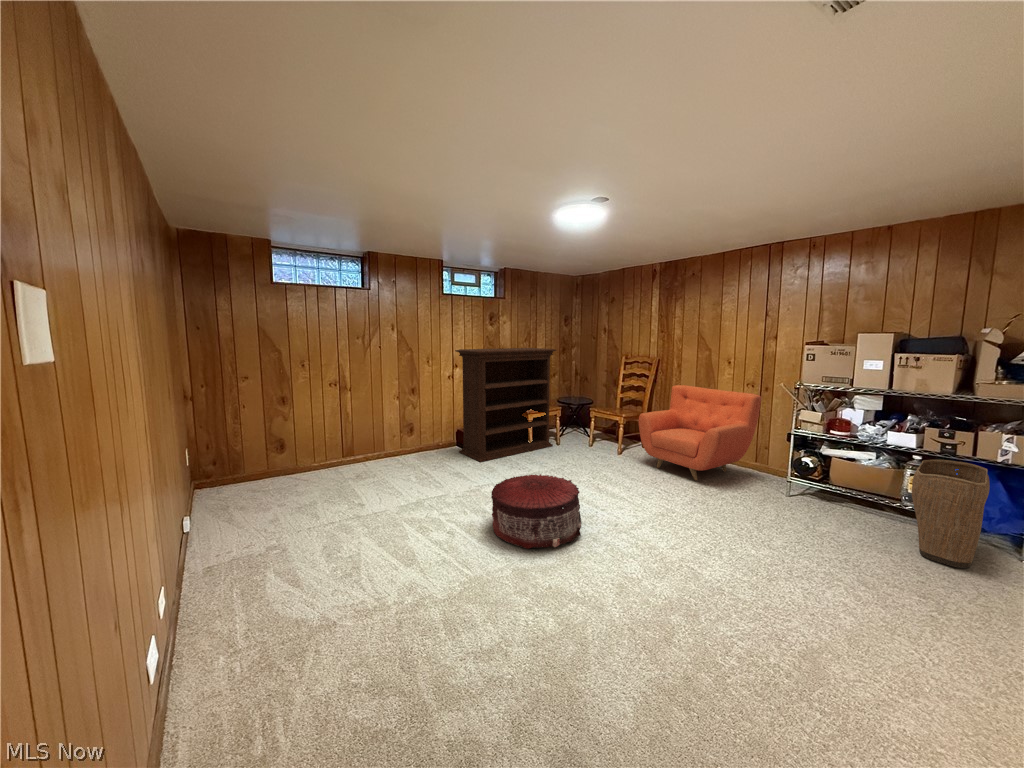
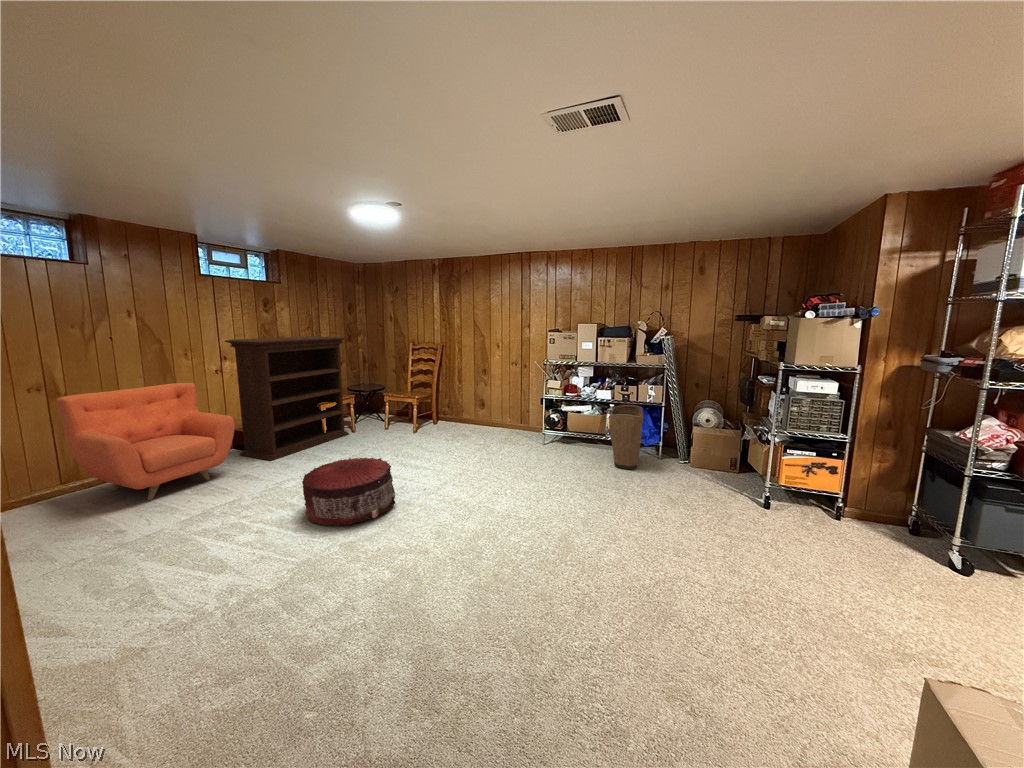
armchair: present [639,385,761,481] -> present [57,383,235,500]

